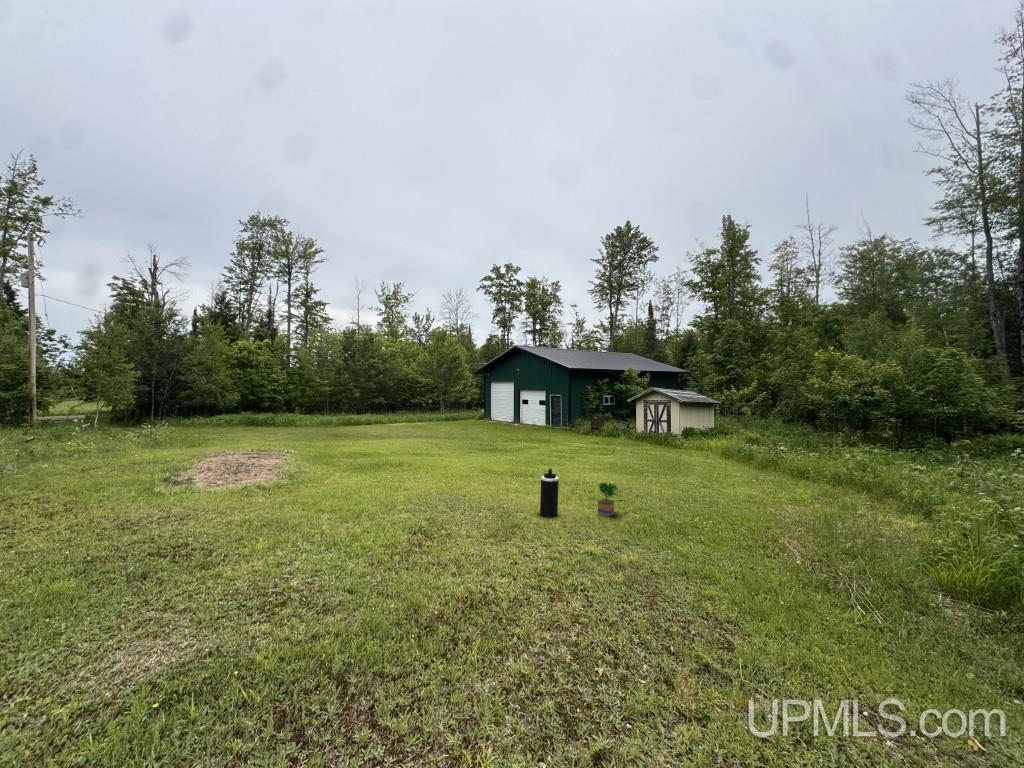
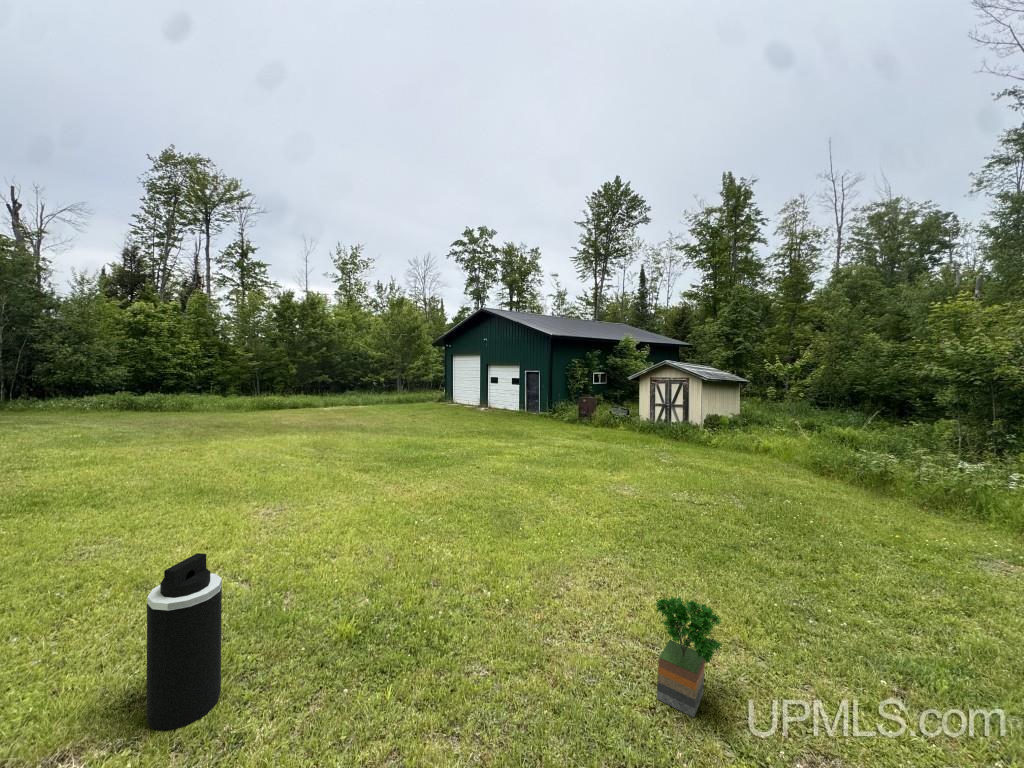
trash can: present [540,469,559,517] -> present [147,553,222,731]

